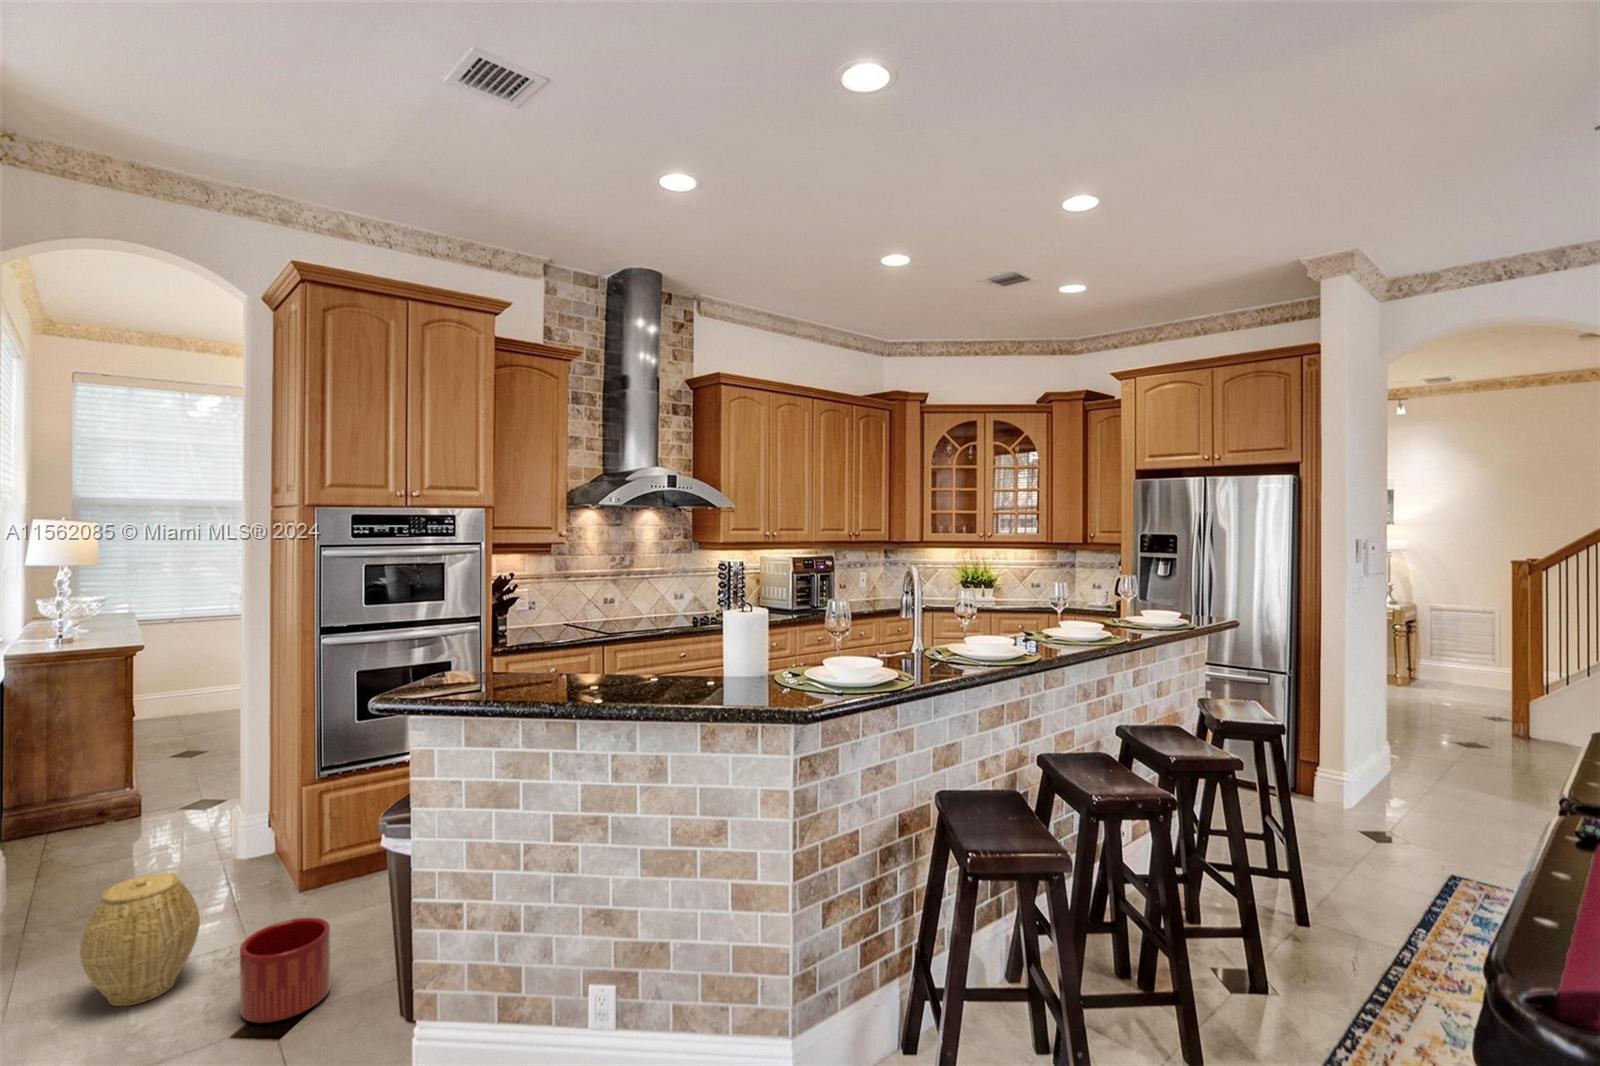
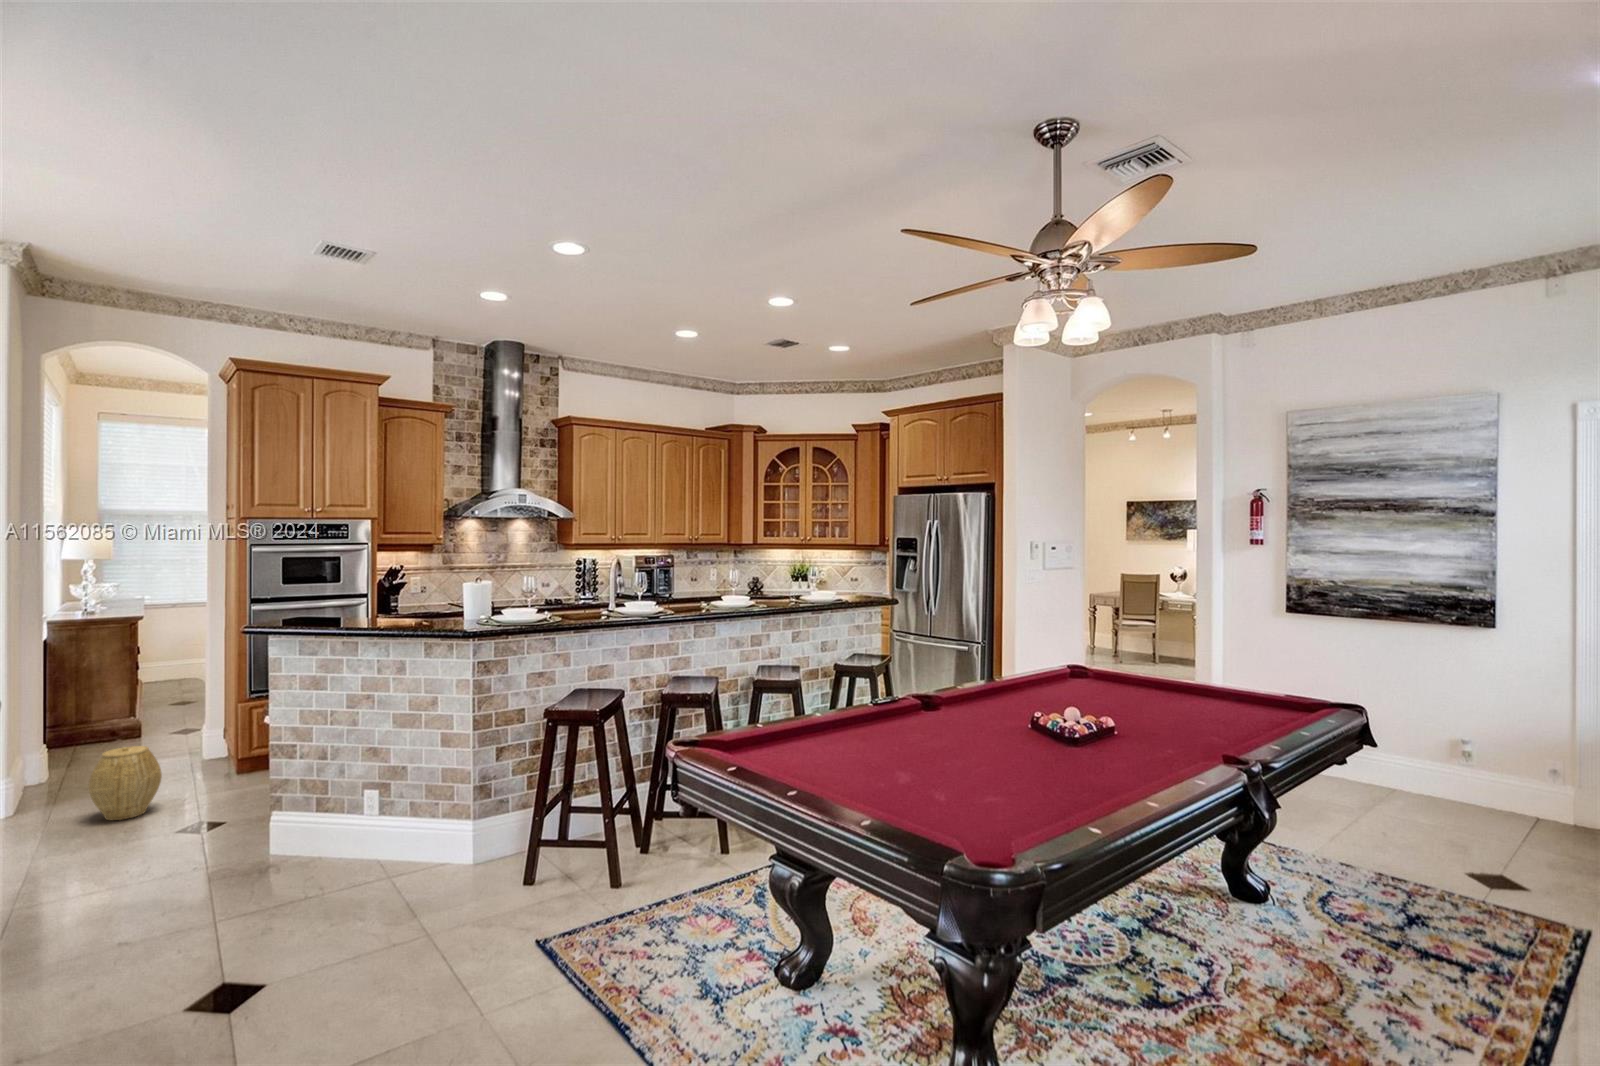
planter: present [240,918,331,1023] -> none [181,773,238,827]

